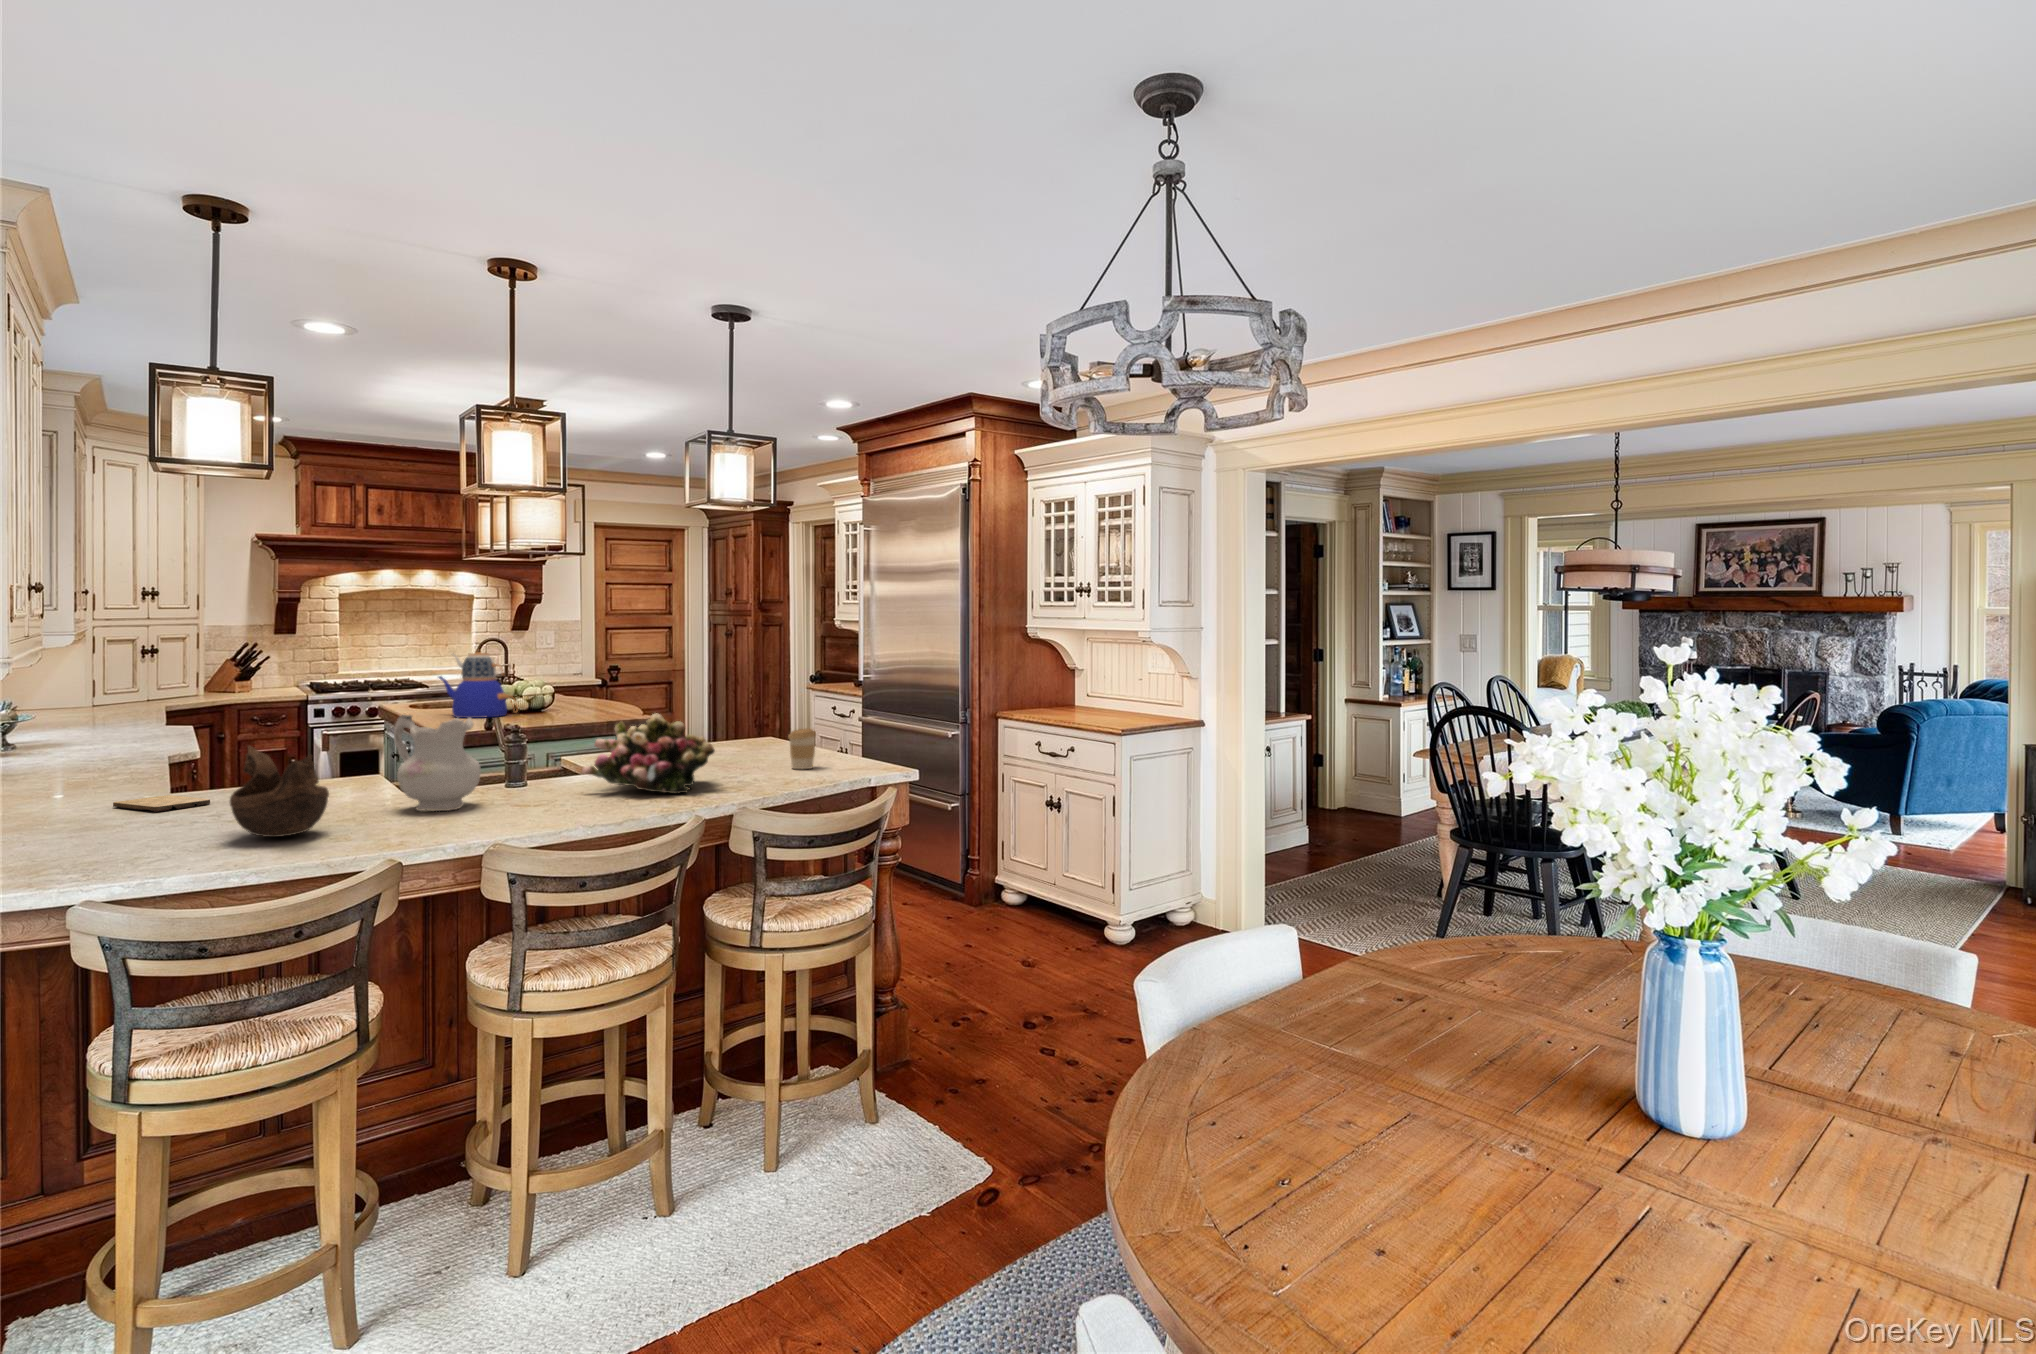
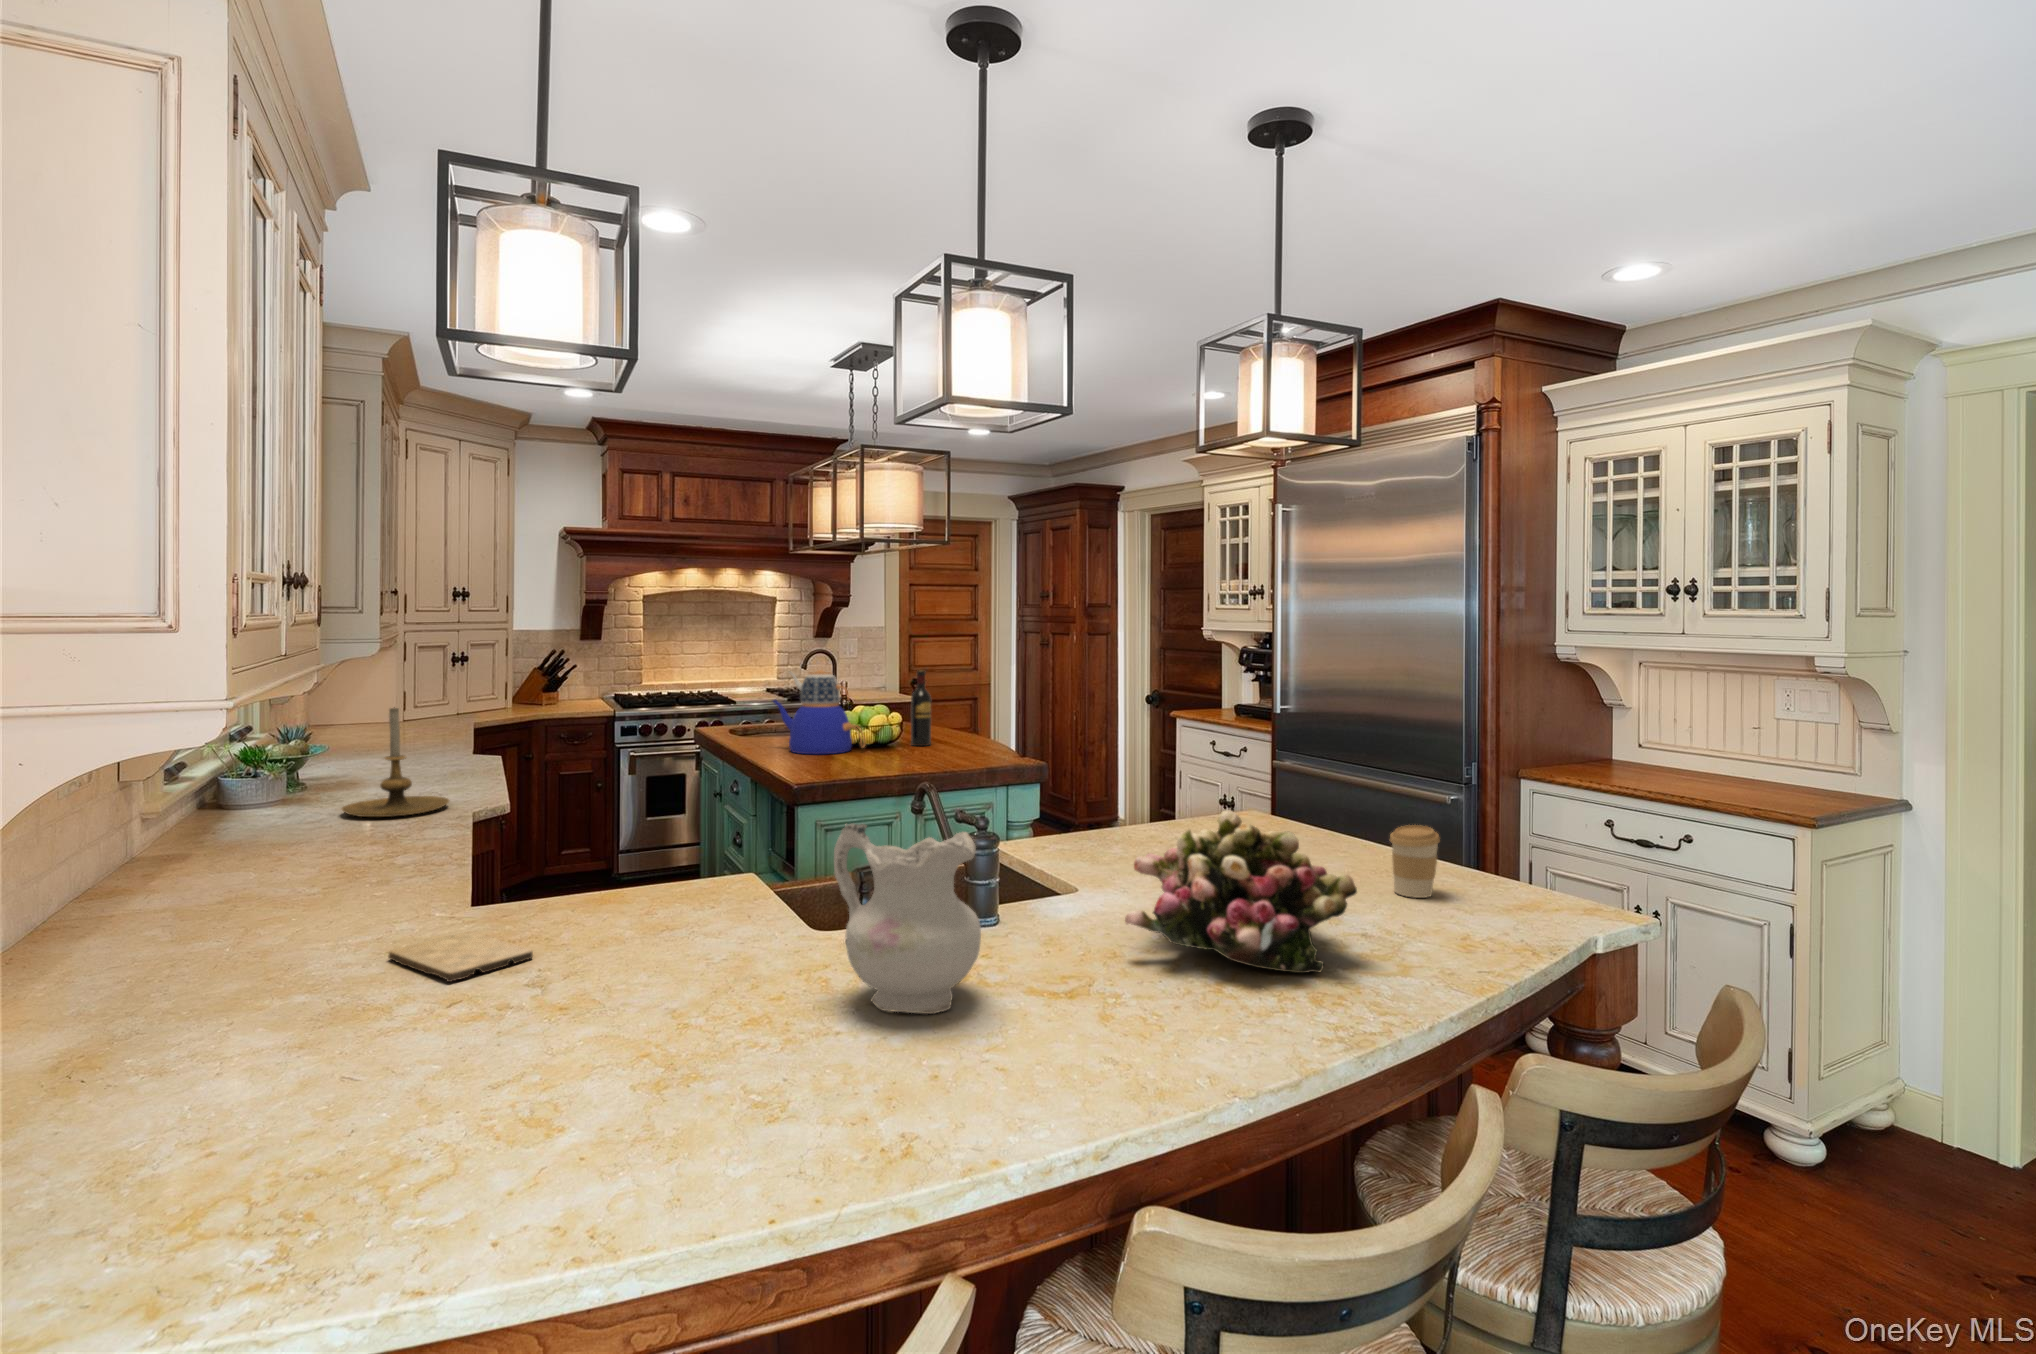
wine bottle: none [561,652,578,712] -> present [911,670,931,746]
candle holder: none [55,676,148,757] -> present [342,707,449,817]
decorative bowl: present [230,745,329,837] -> none [580,901,761,1121]

